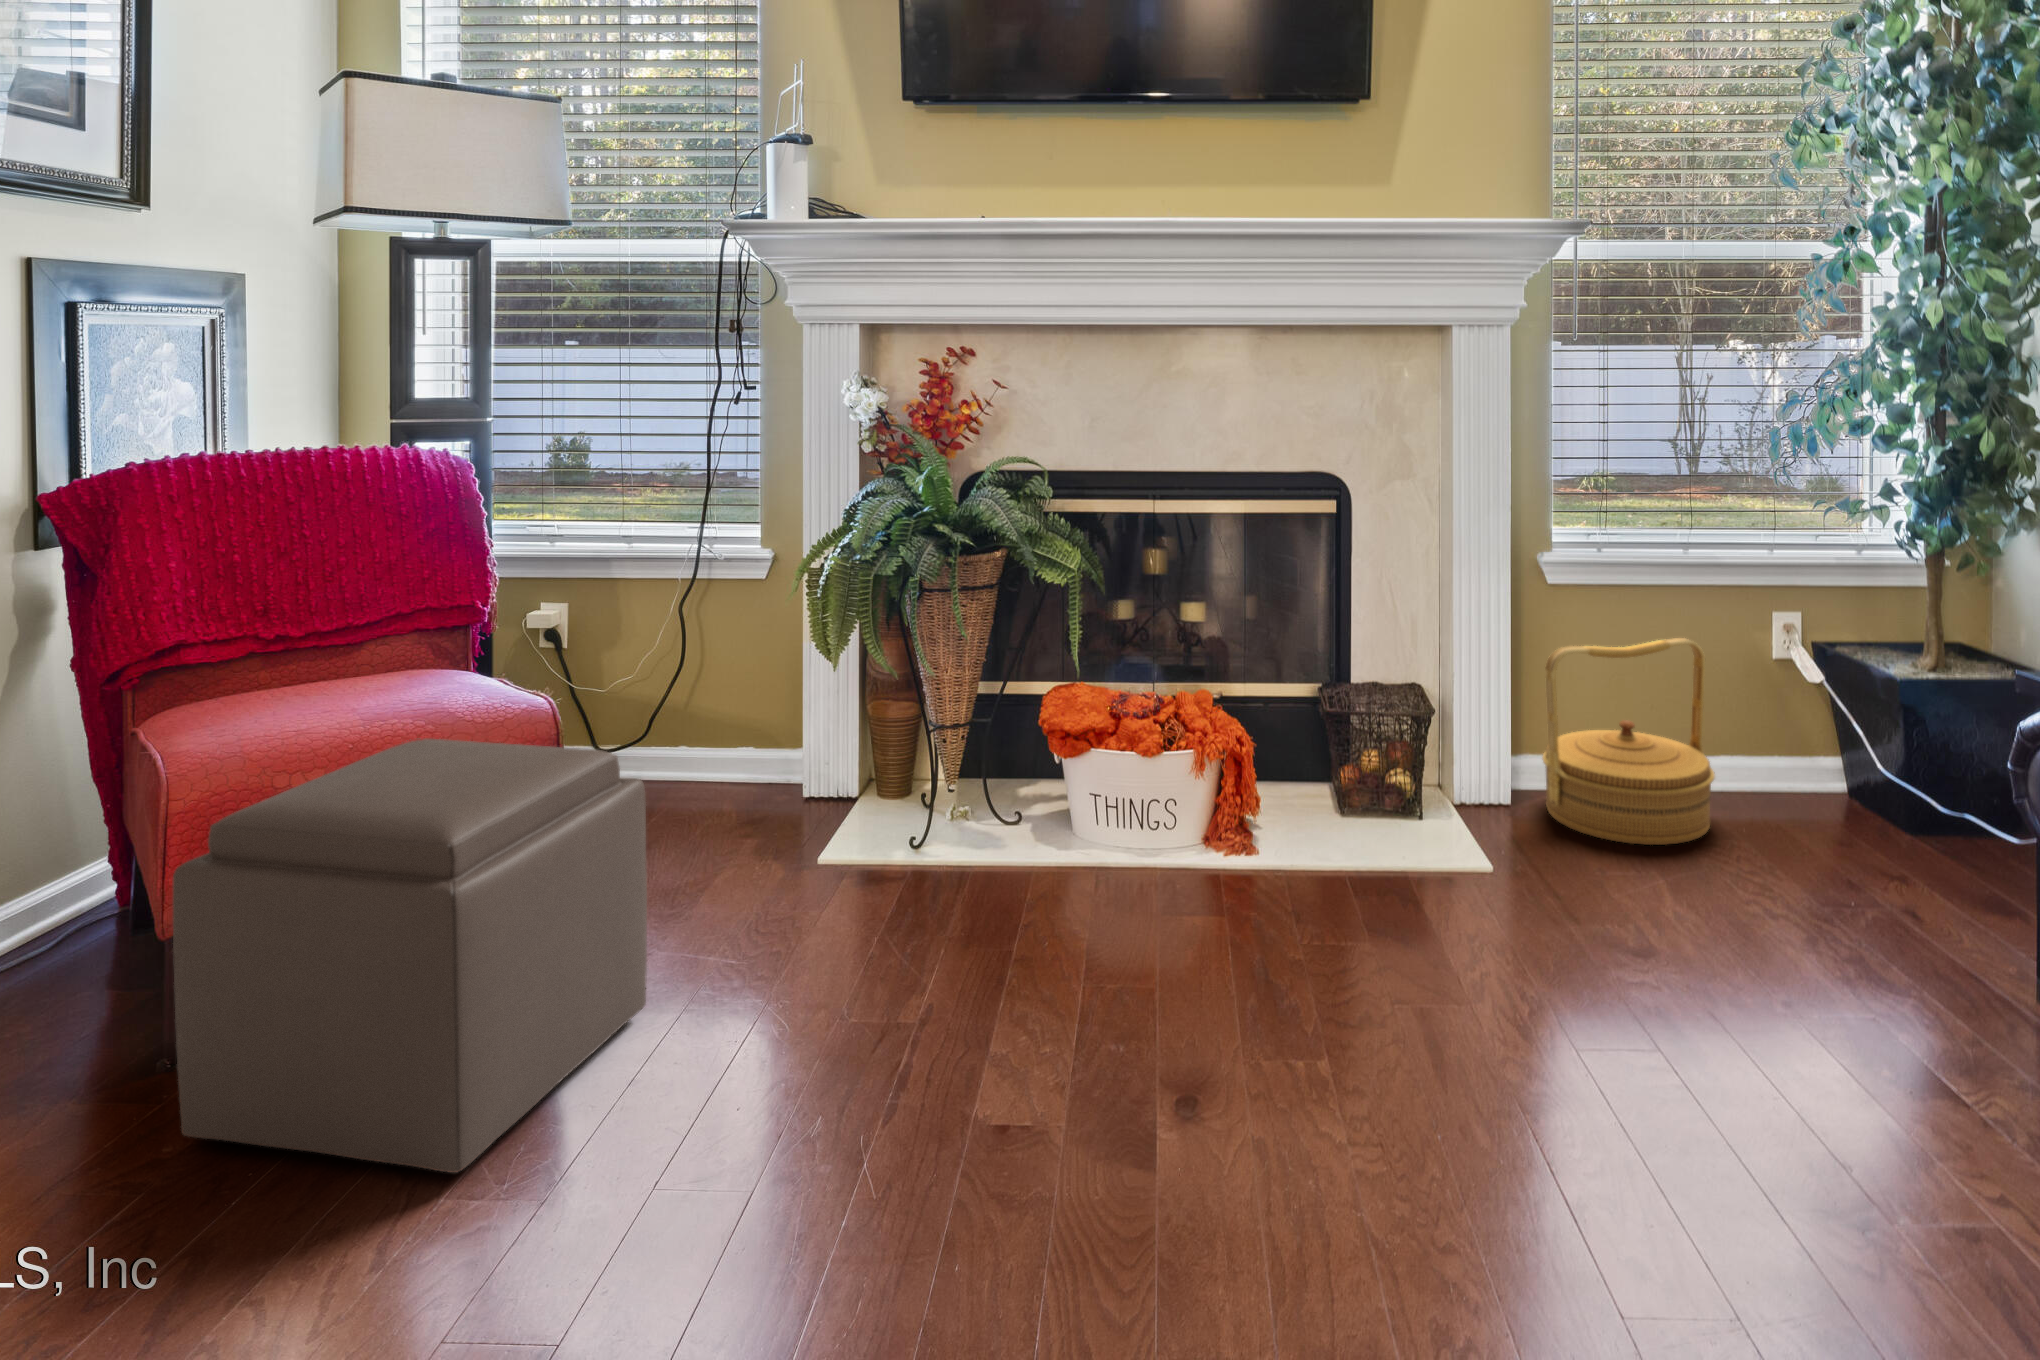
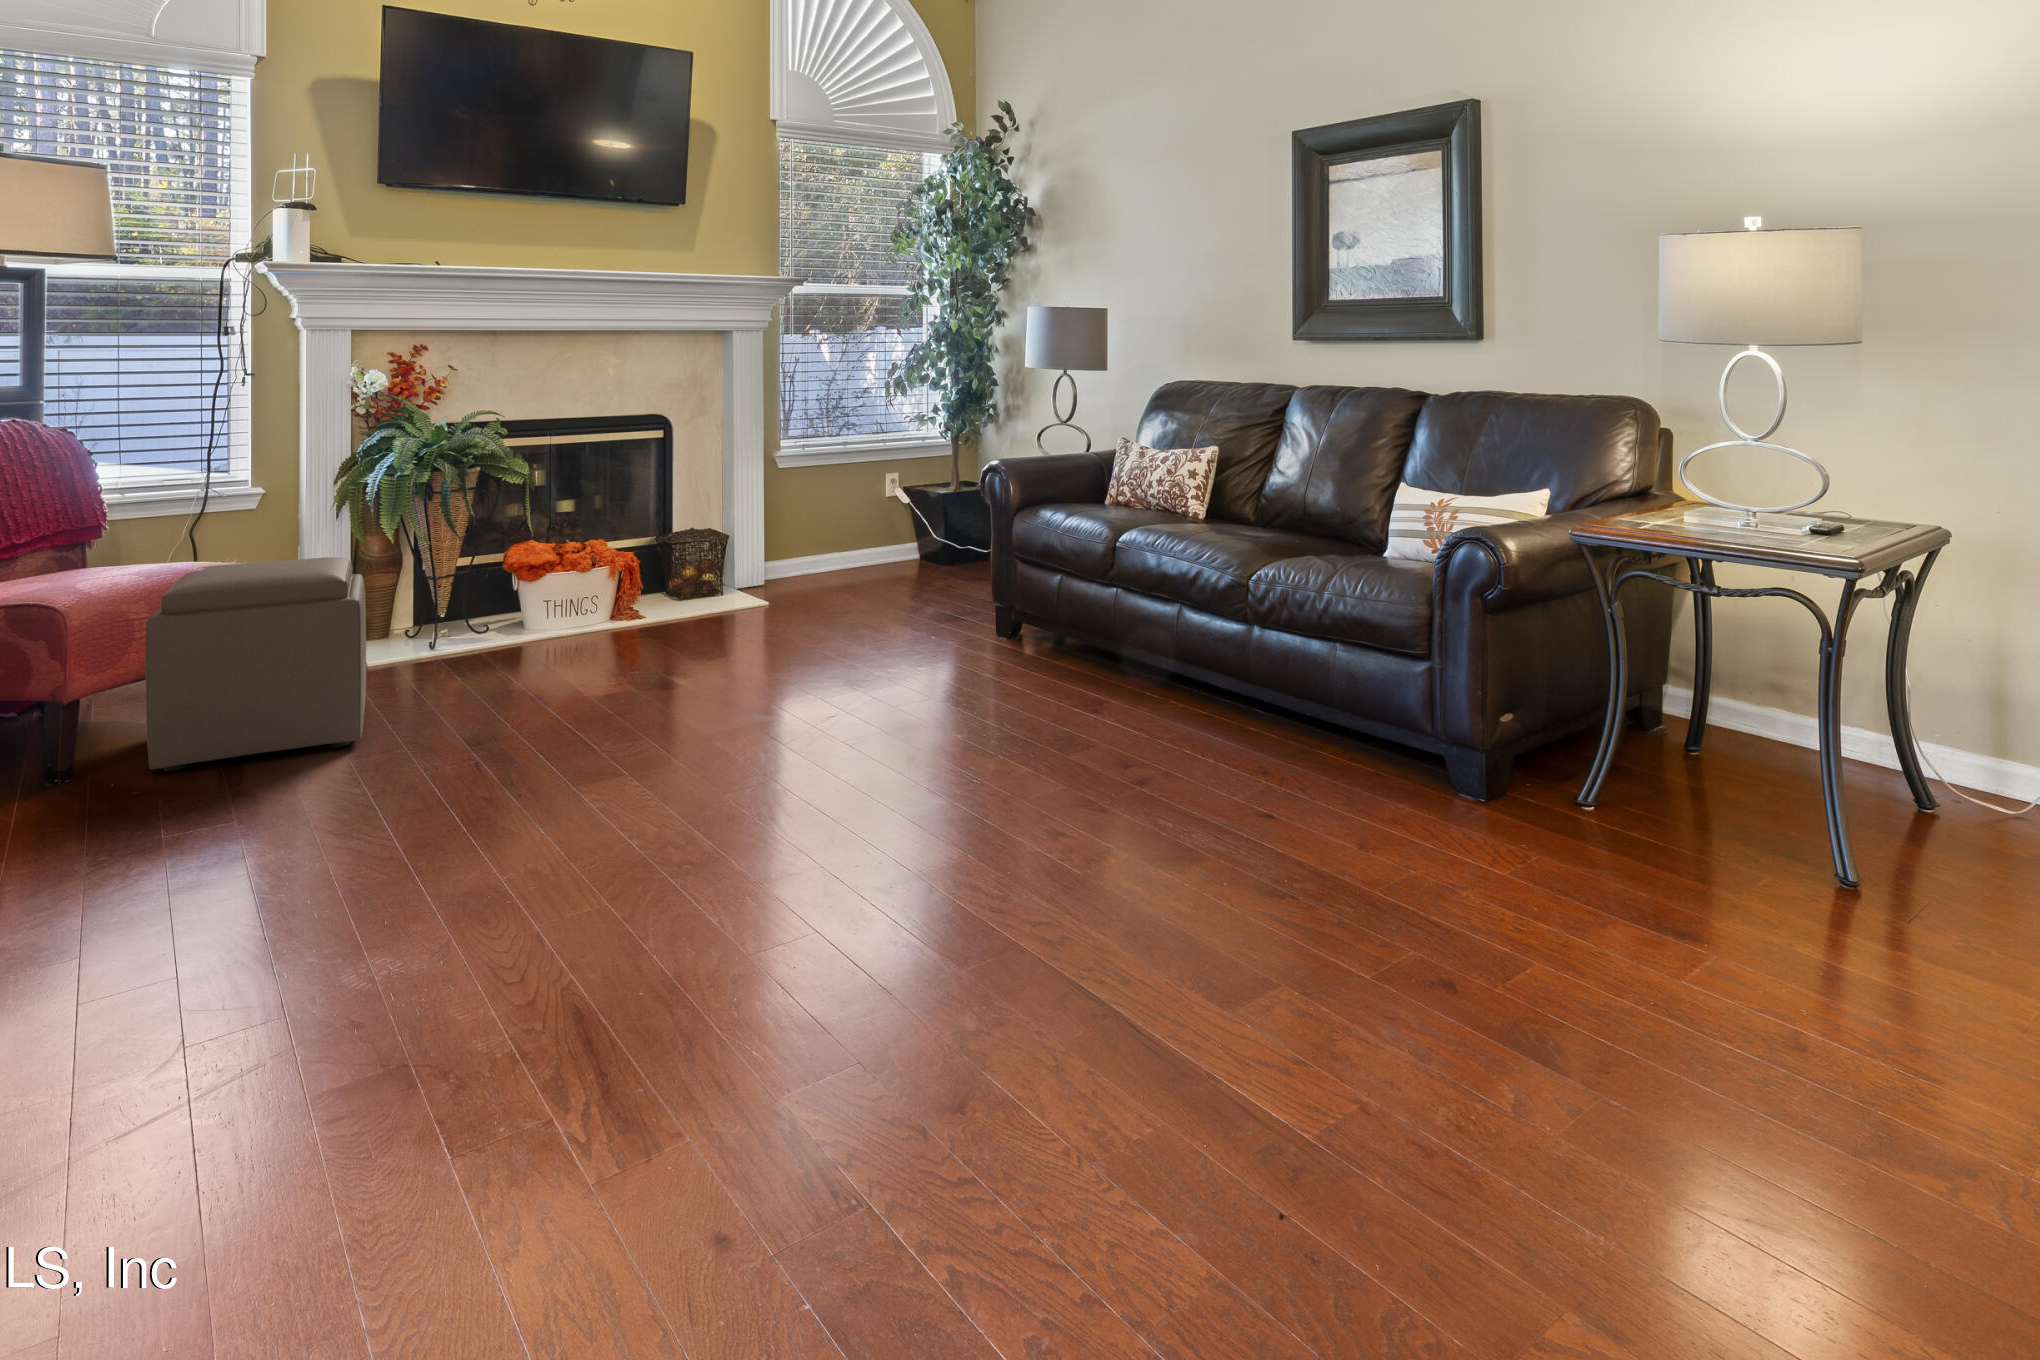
woven basket: present [1542,638,1715,845] -> none [781,490,866,588]

